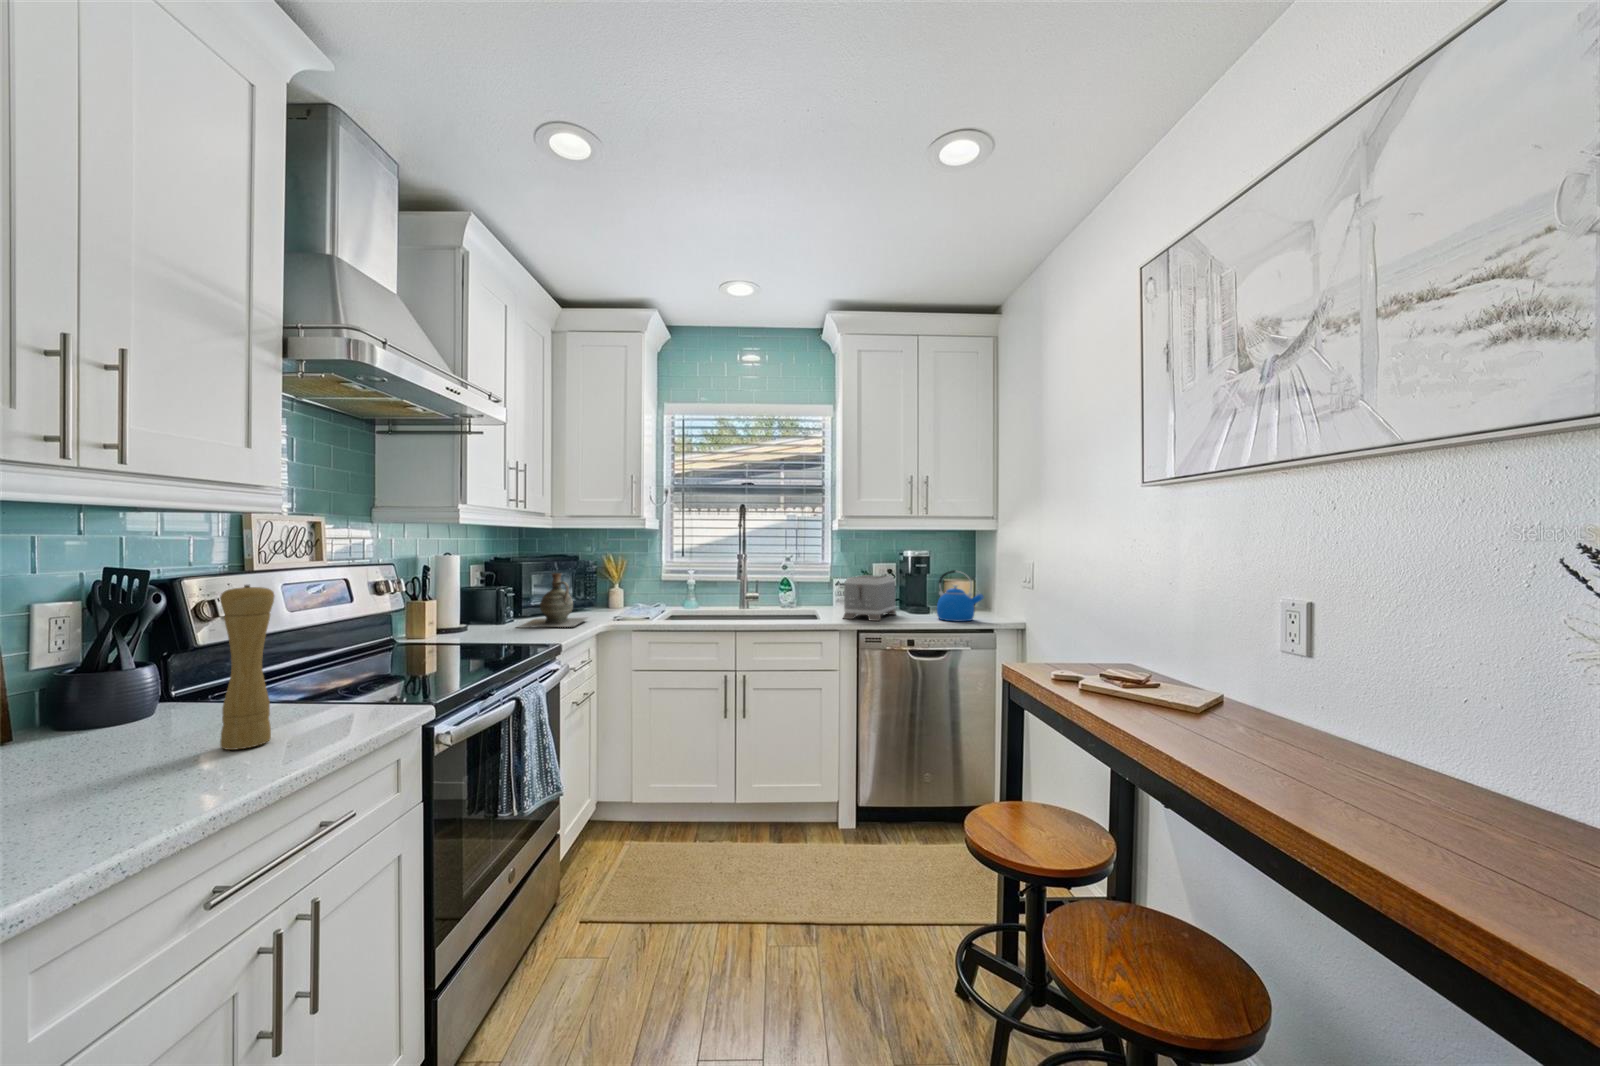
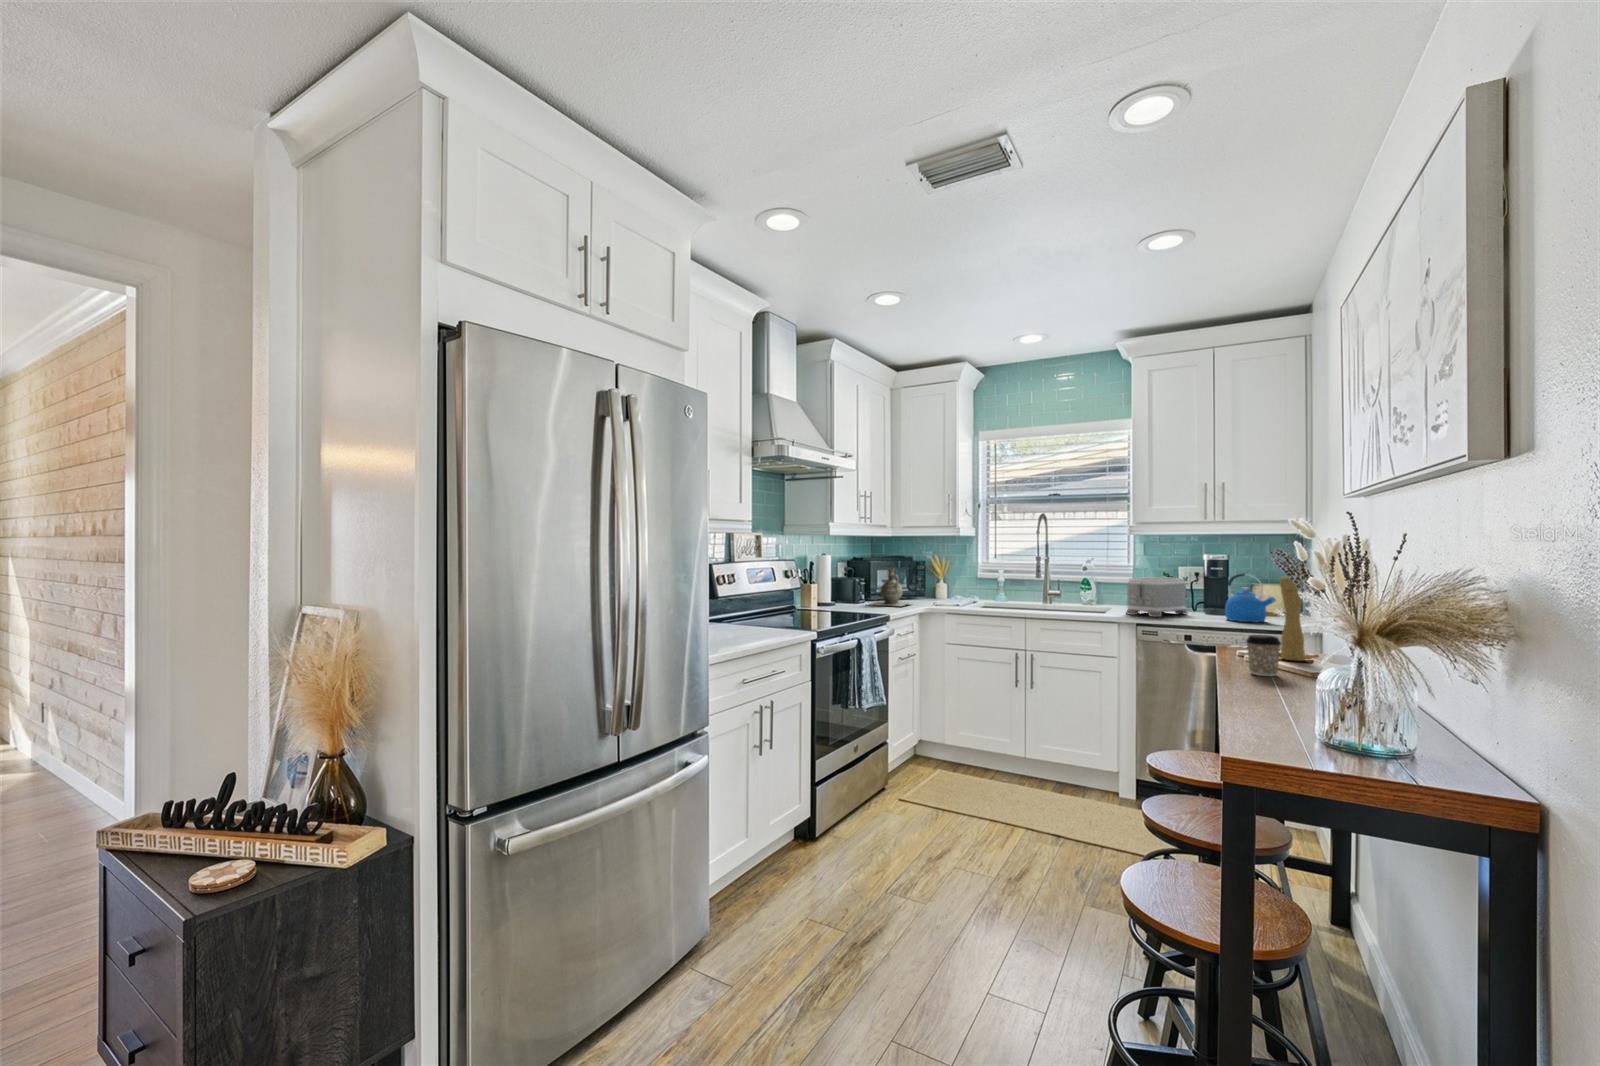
pepper mill: present [220,585,274,750] -> present [1279,576,1305,661]
coffee cup: none [1132,663,1179,723] -> present [1246,635,1281,676]

